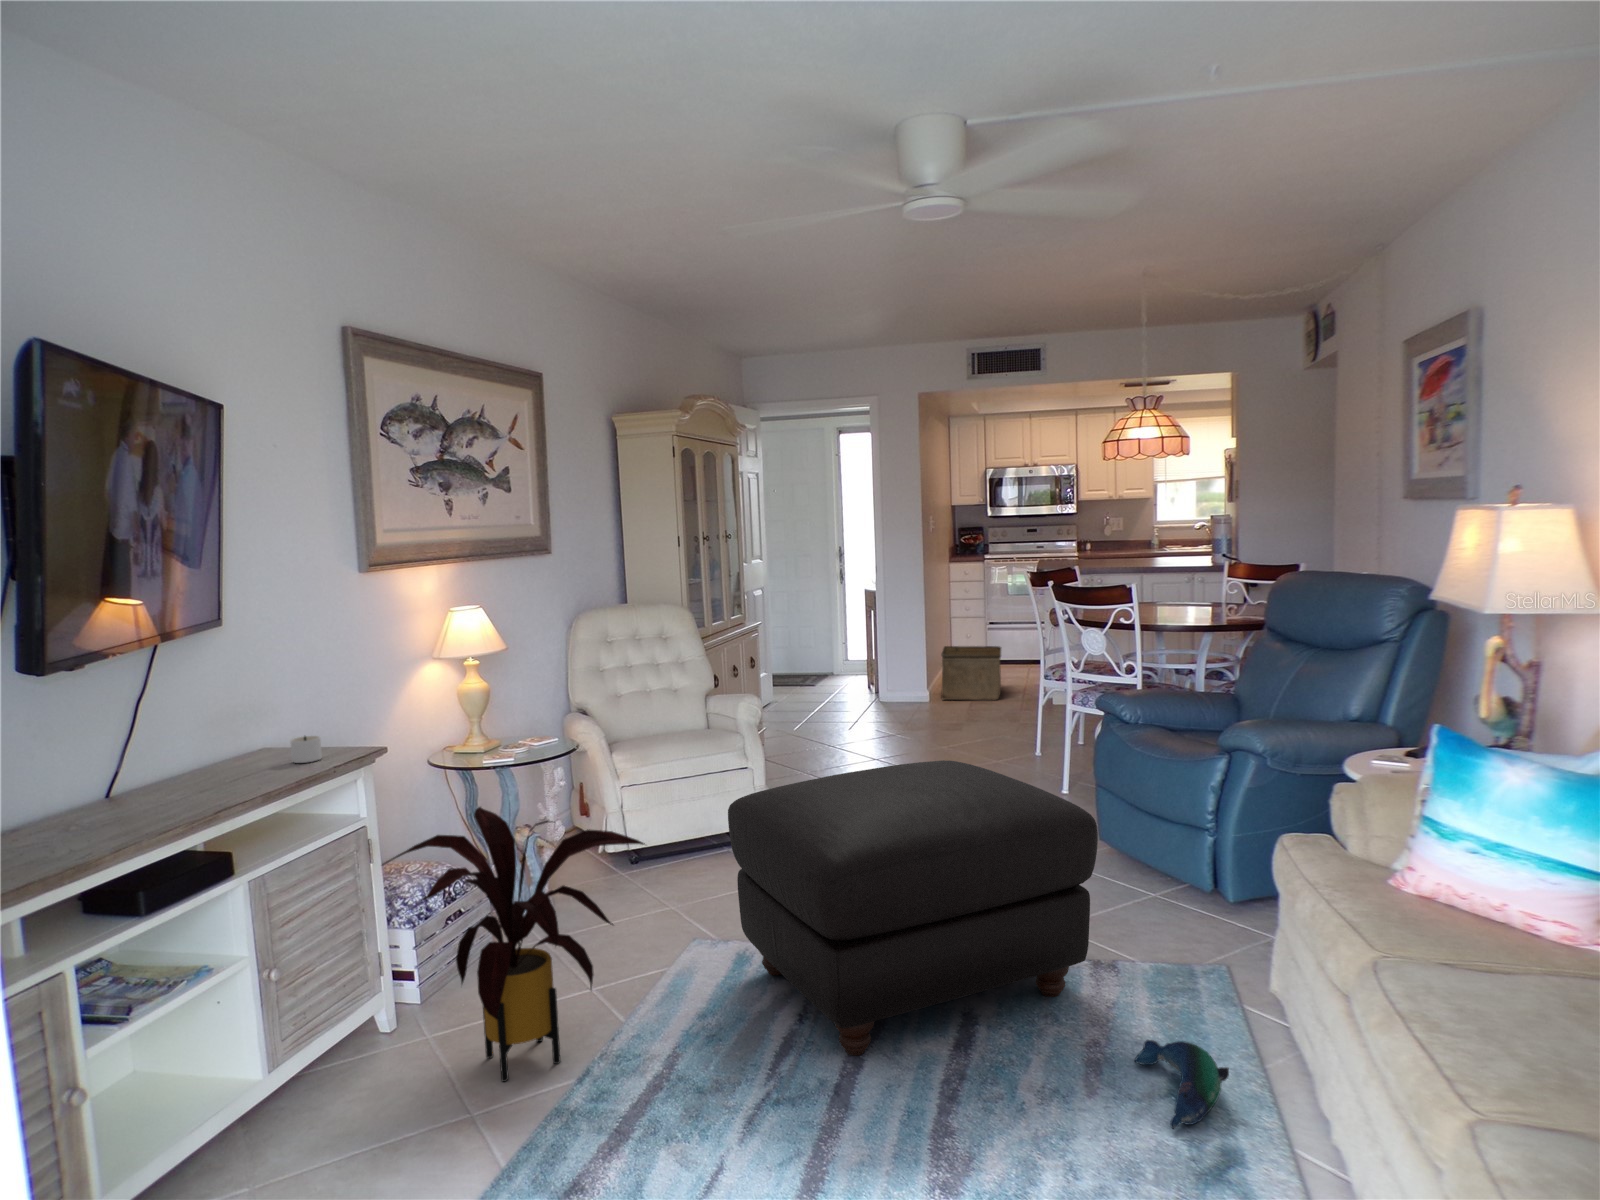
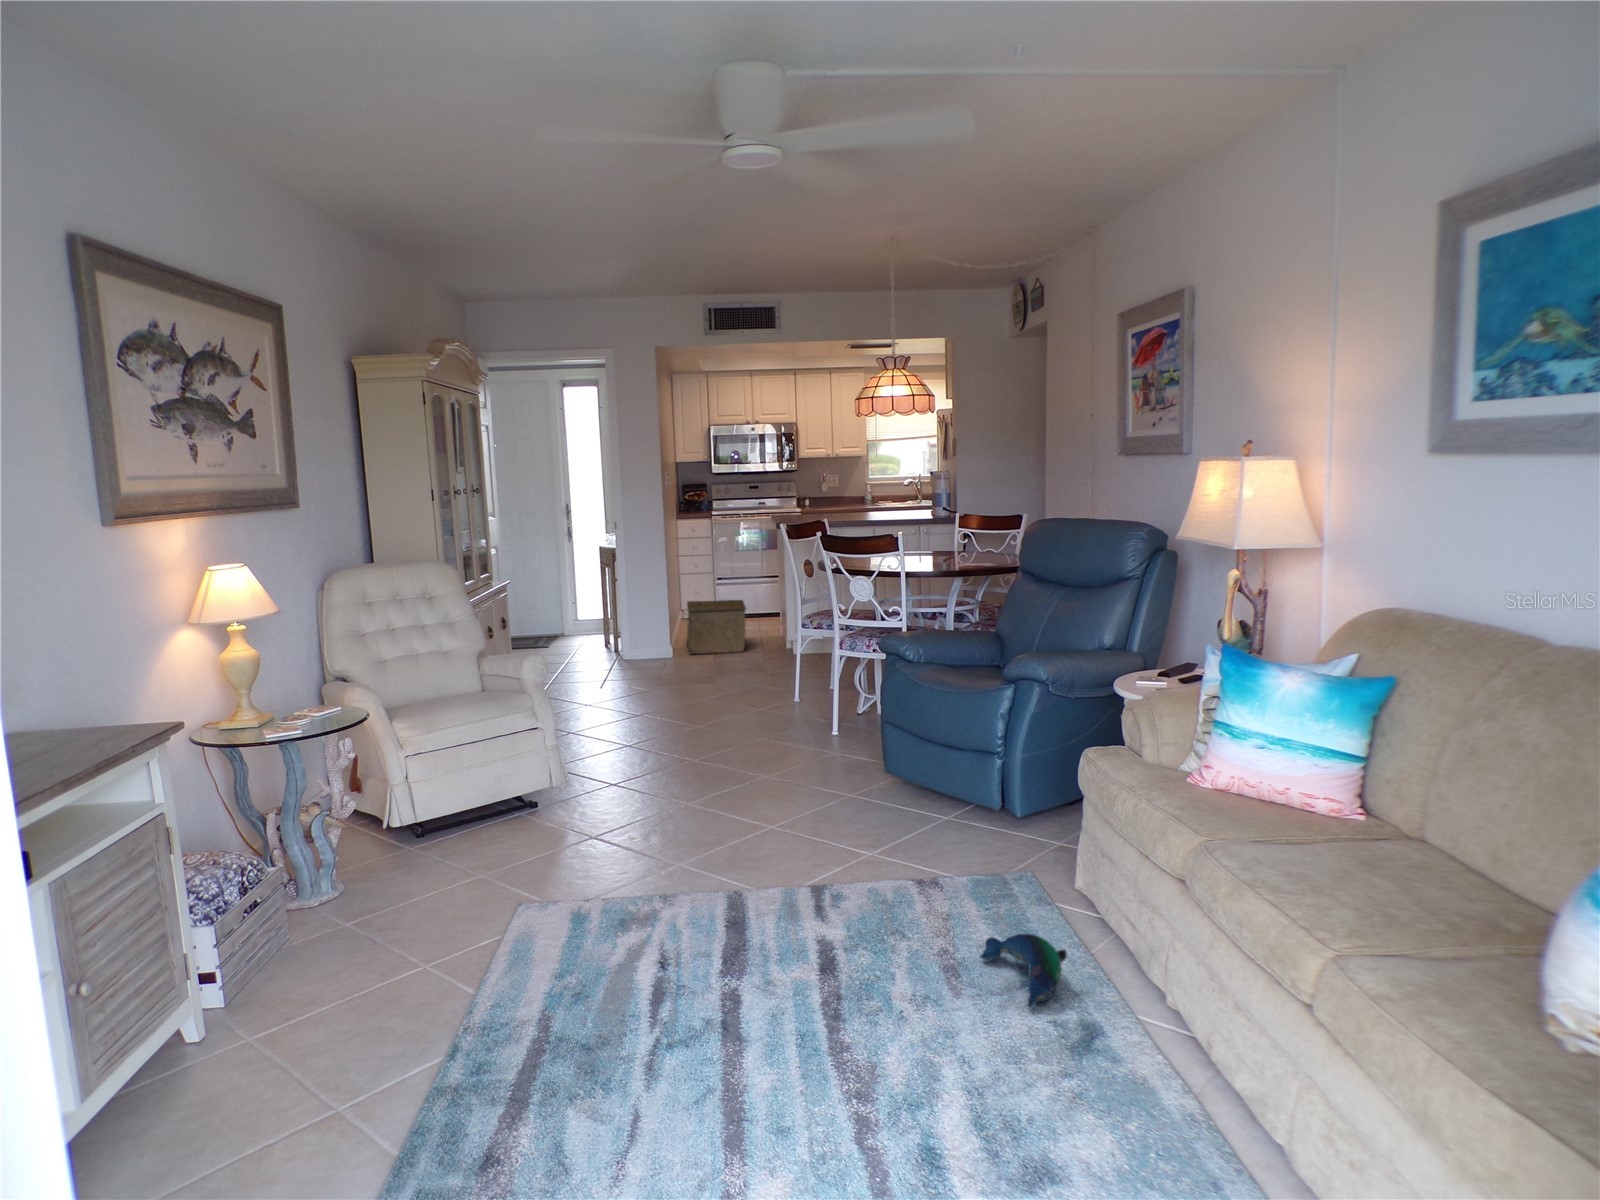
candle: present [290,736,322,763] -> none [62,718,120,751]
ottoman: present [728,760,1098,1056] -> none [568,705,930,992]
house plant: present [382,807,645,1082] -> none [191,784,505,1077]

